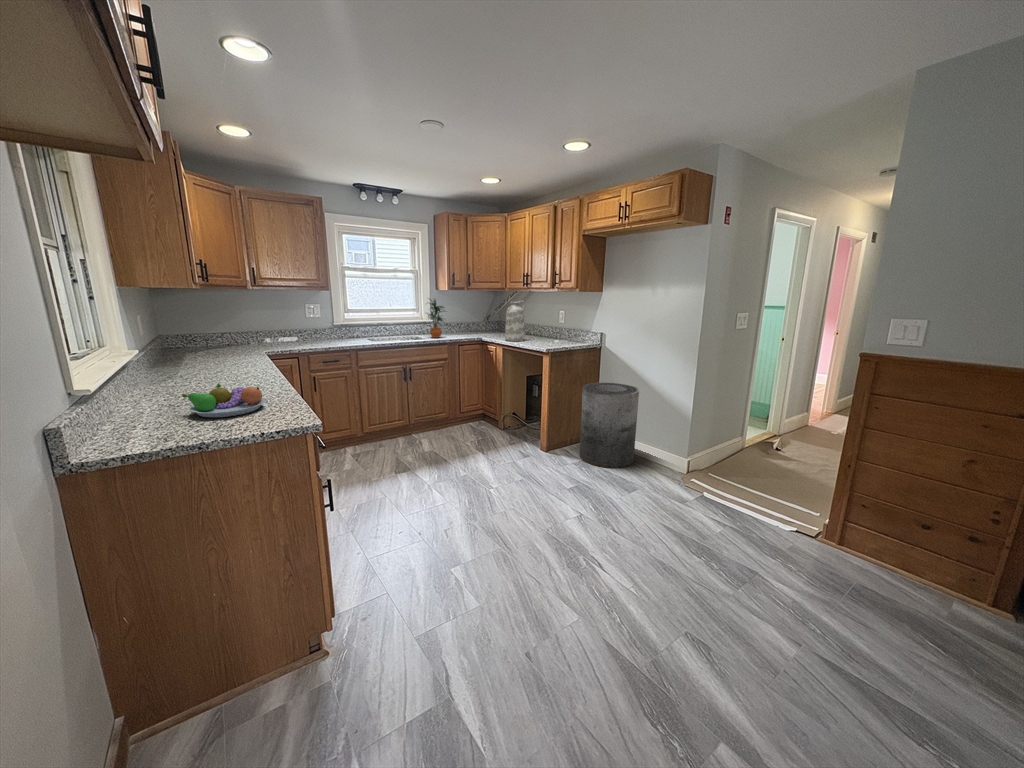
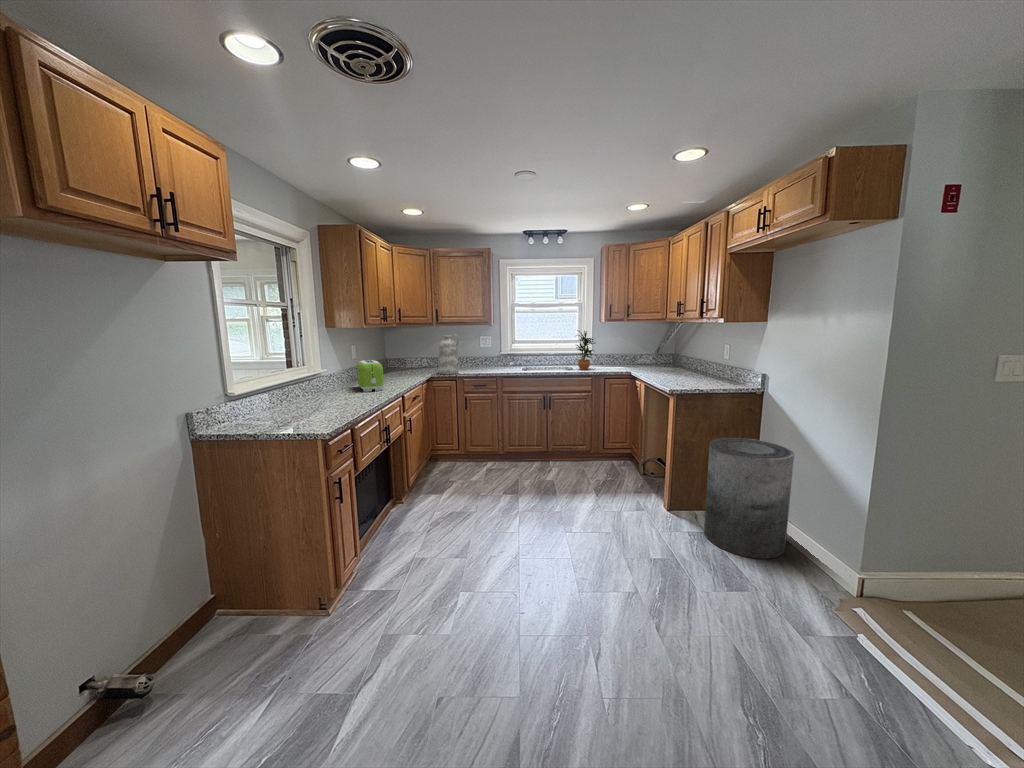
vase: present [505,300,525,341] -> present [439,334,459,374]
toaster: none [193,334,254,377] -> present [357,360,384,392]
fruit bowl: present [182,383,265,417] -> none [286,395,334,418]

